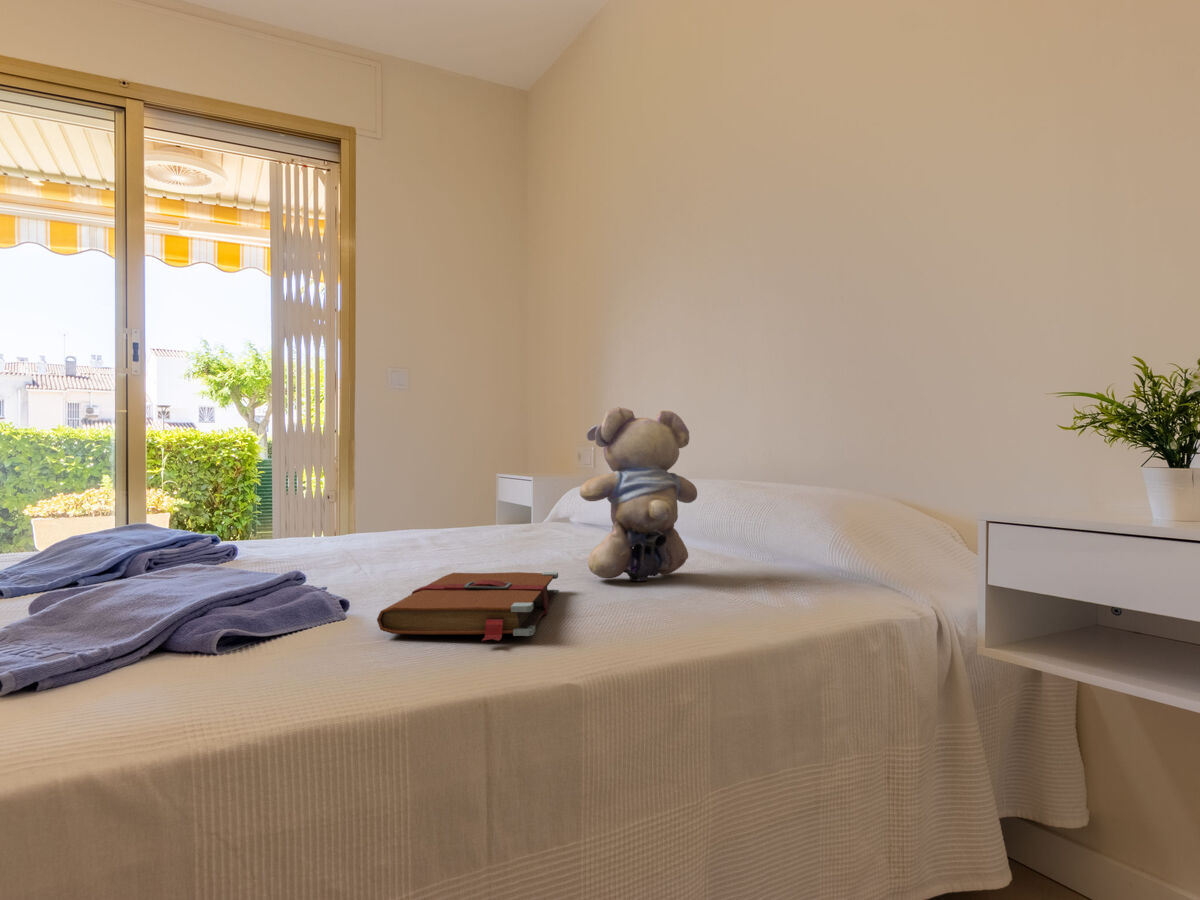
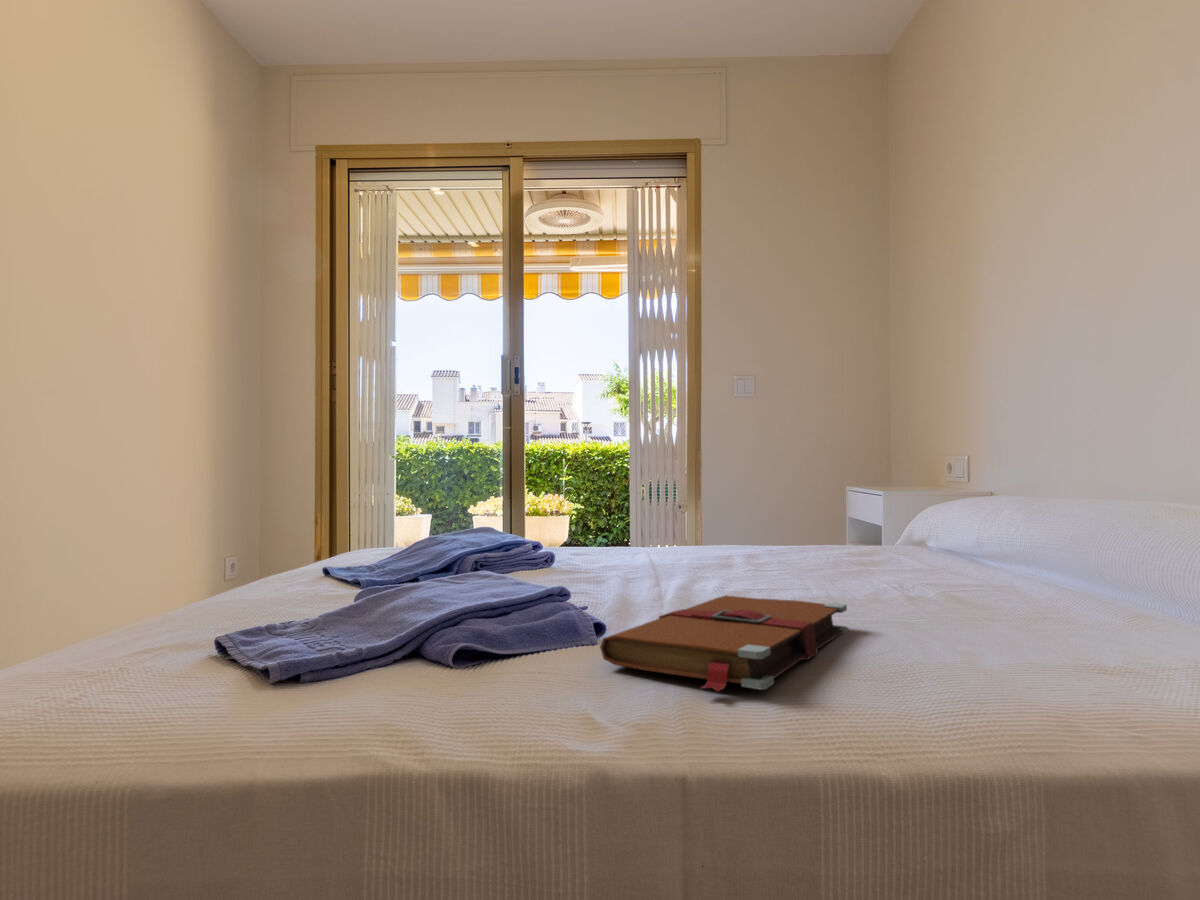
teddy bear: present [580,407,697,581] -> none [882,394,1064,624]

